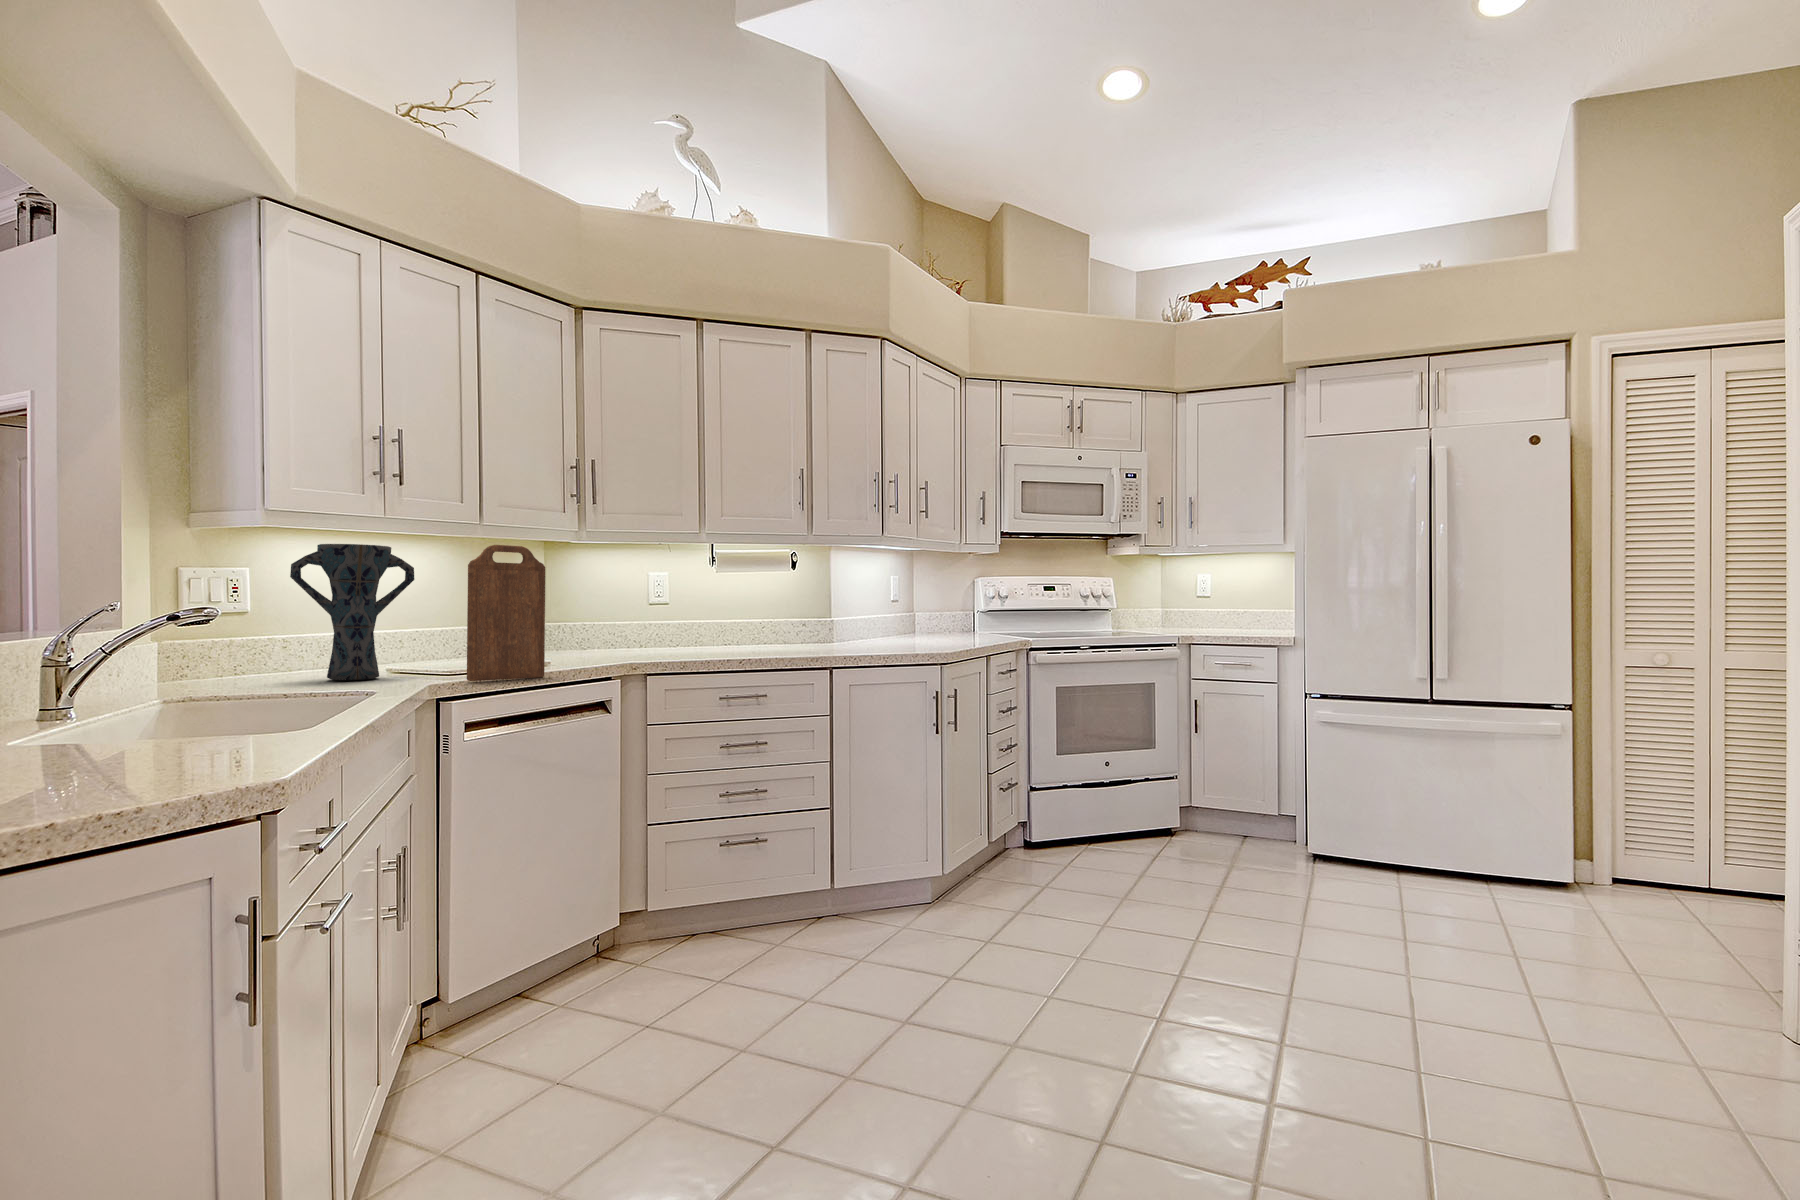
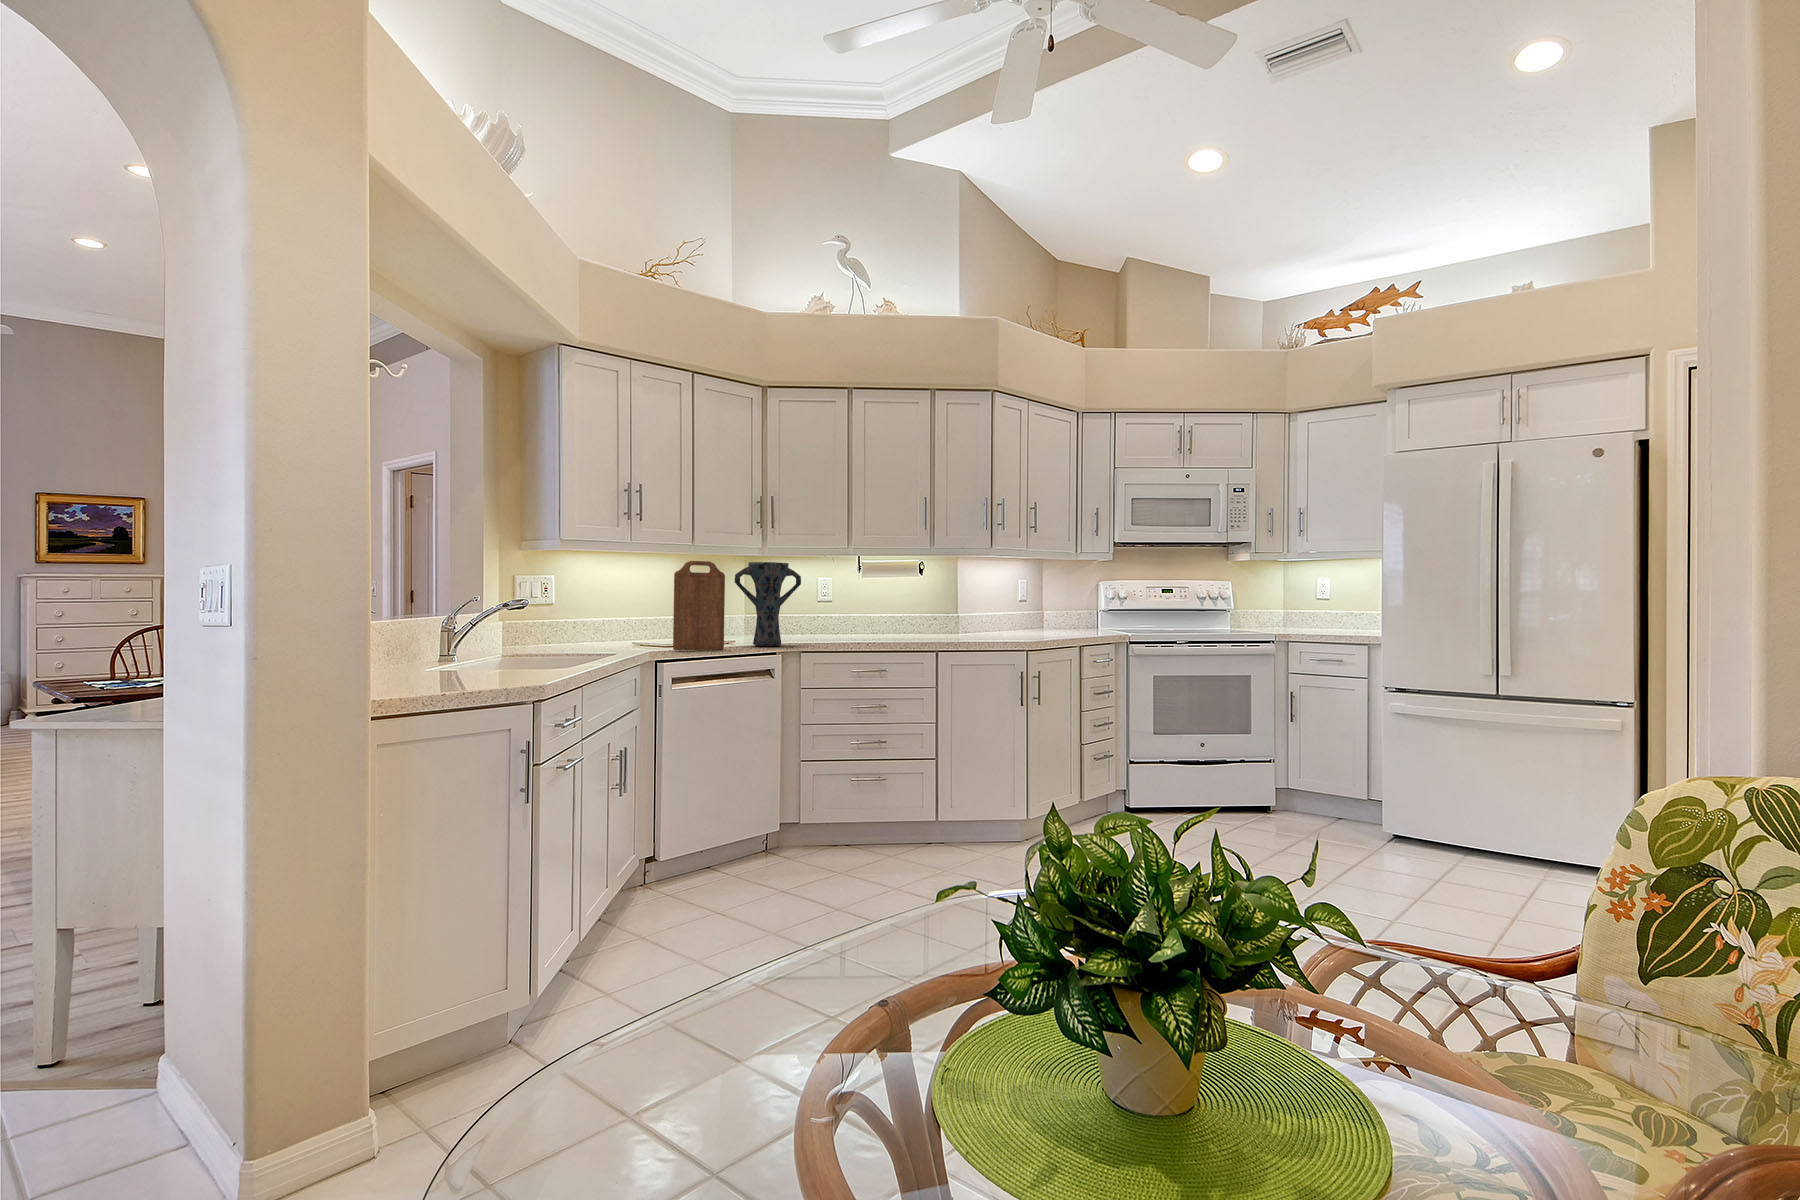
vase: present [290,544,414,680] -> present [735,562,801,646]

